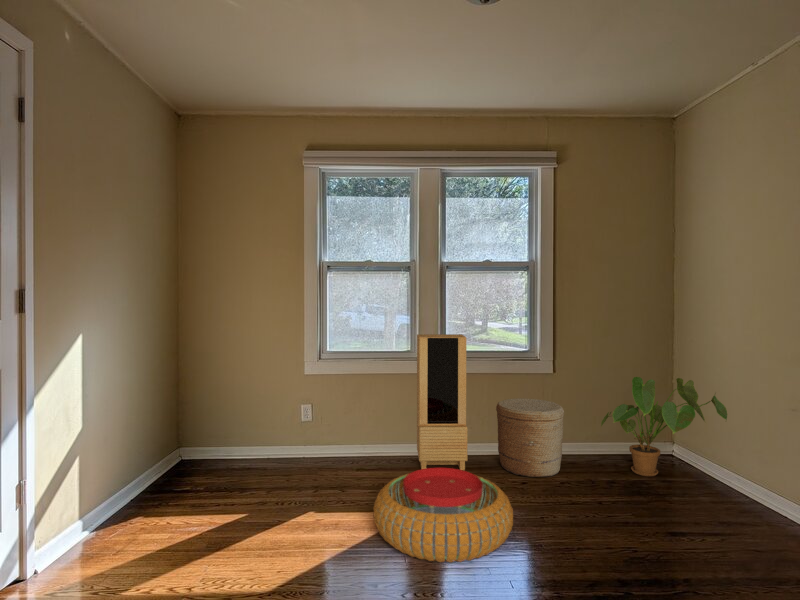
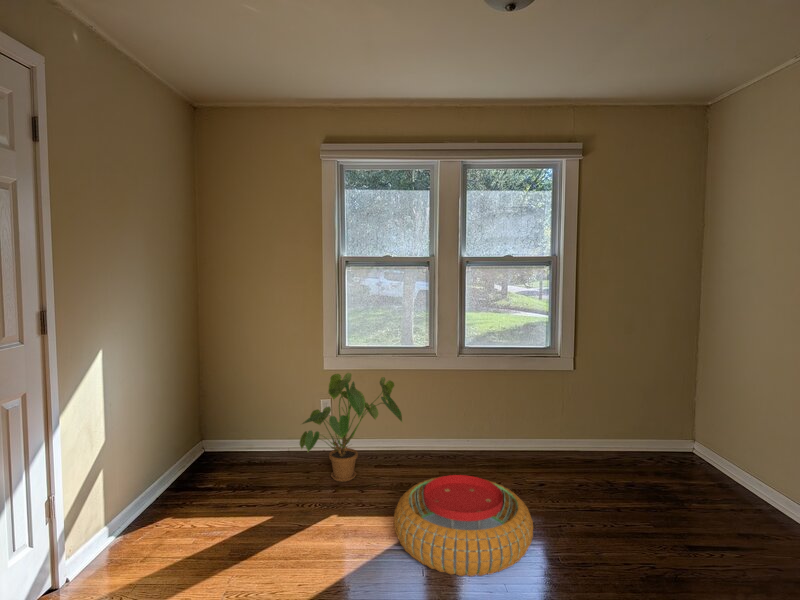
storage cabinet: present [417,334,468,470] -> none [434,332,486,469]
house plant: present [601,377,727,476] -> present [300,373,402,482]
woven basket: present [496,398,564,477] -> none [515,397,584,478]

